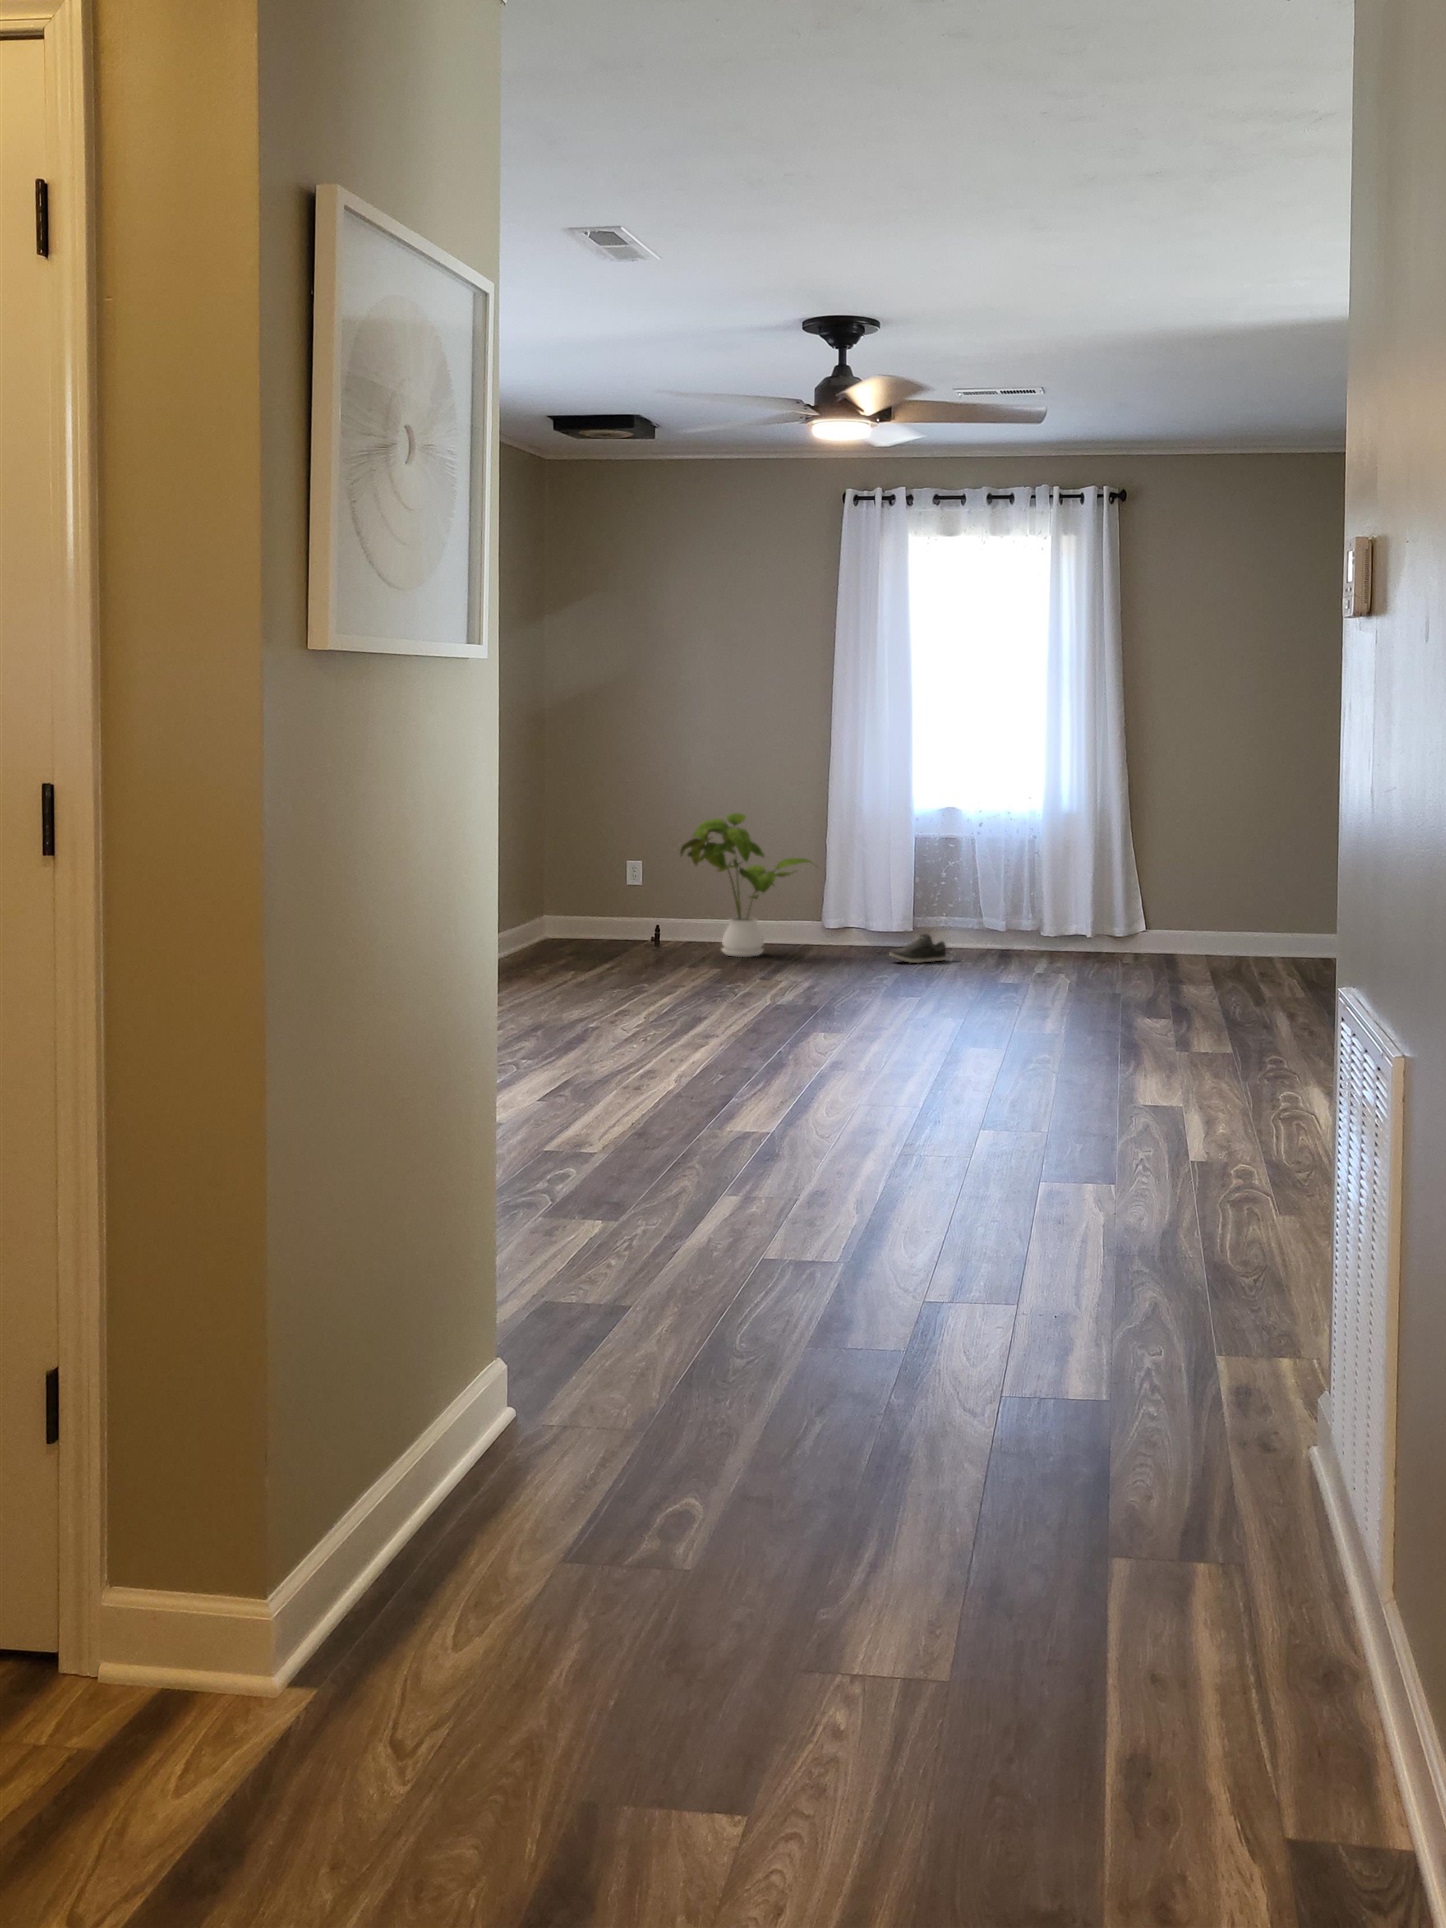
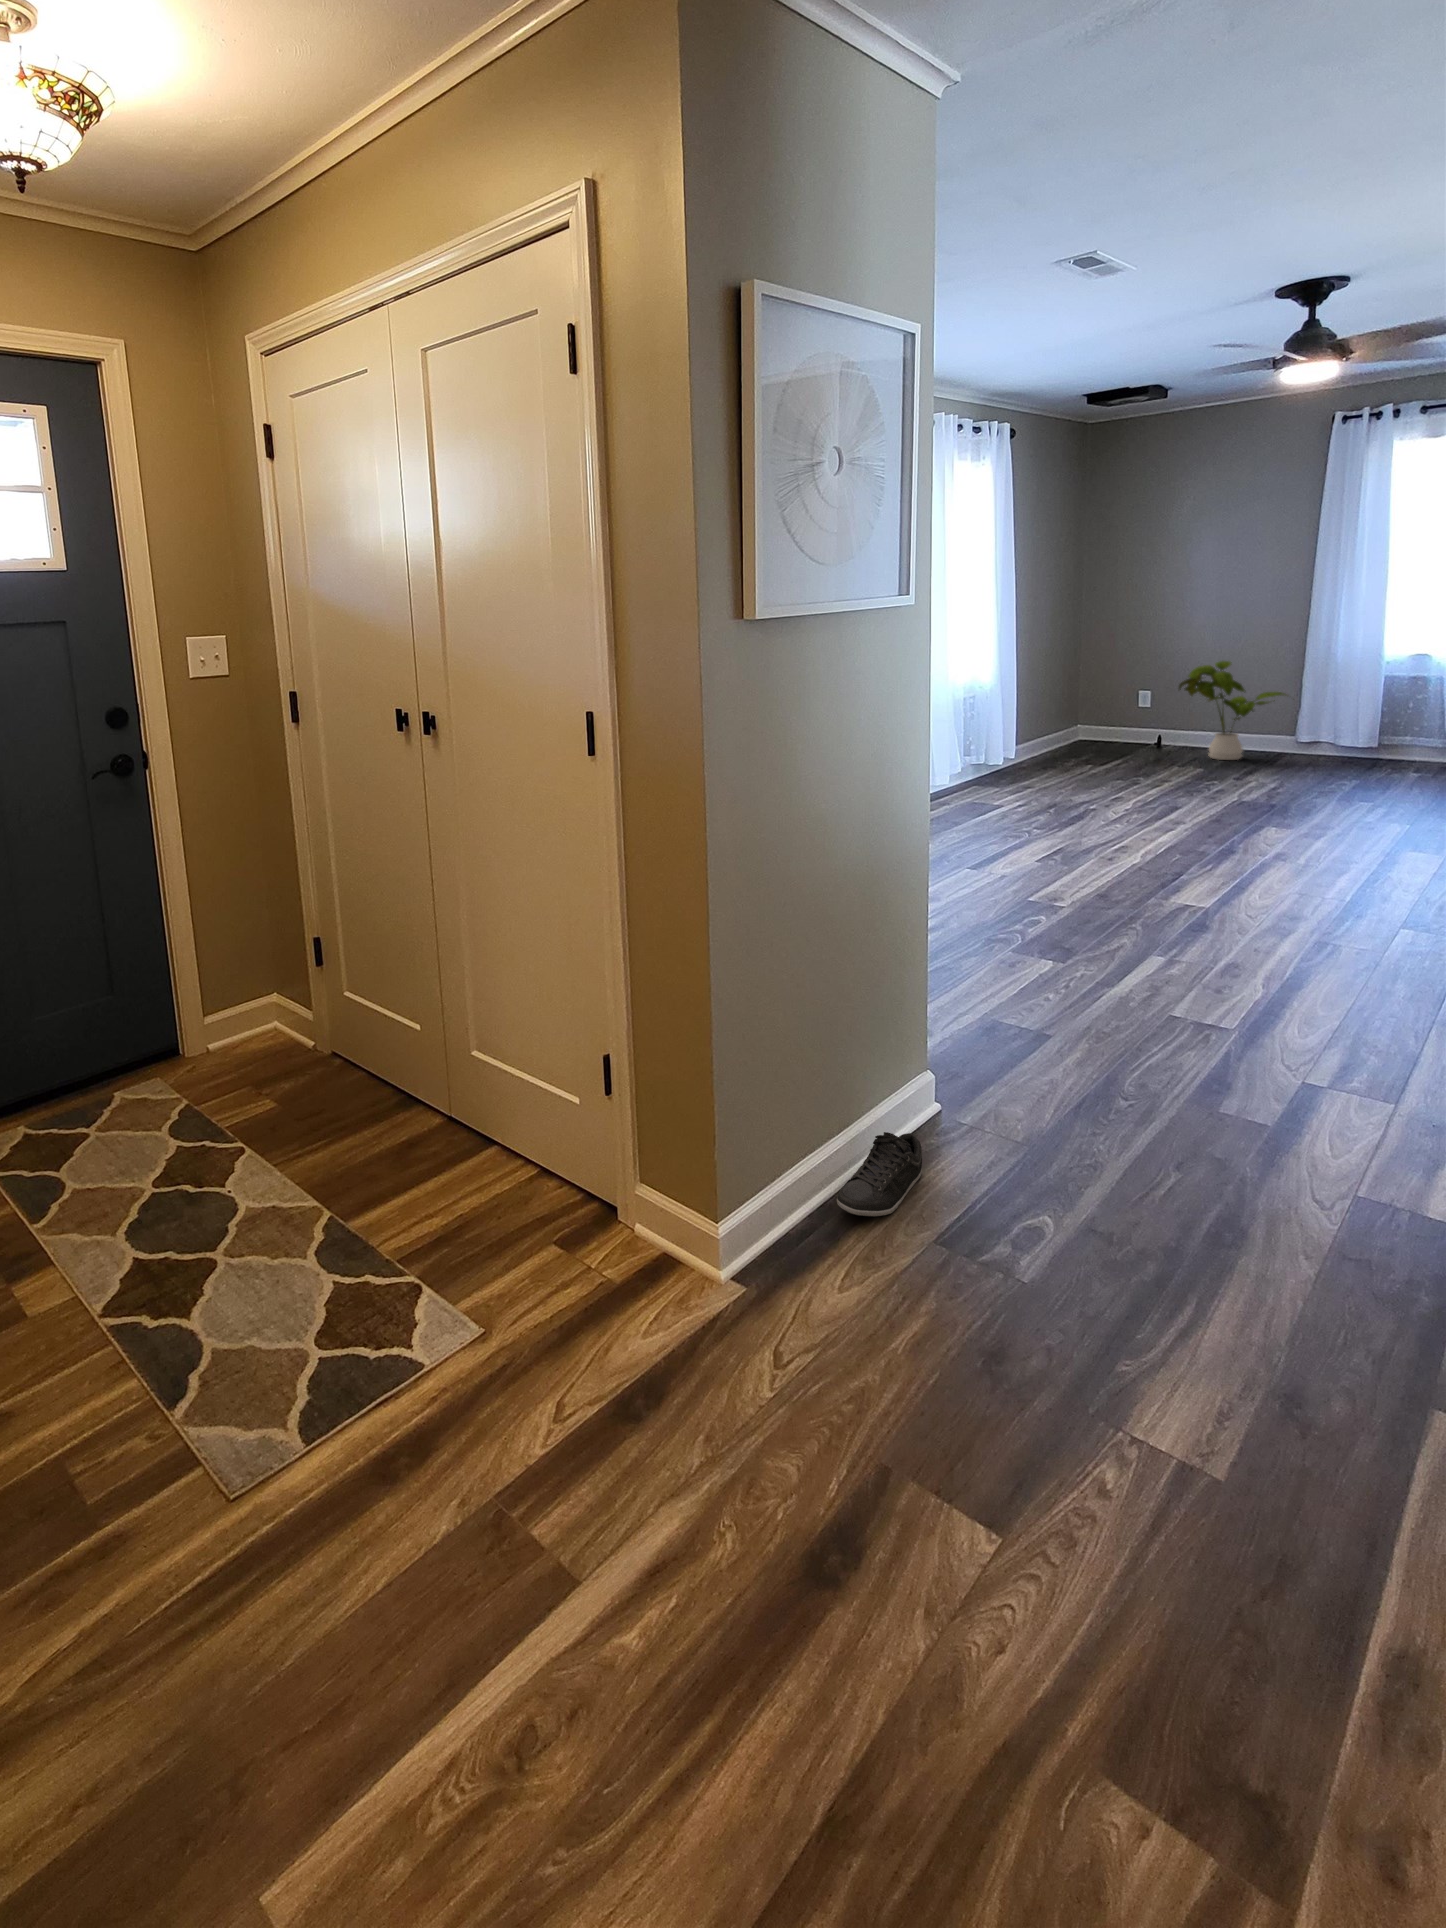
shoe: present [890,934,946,963] -> present [837,1132,922,1217]

